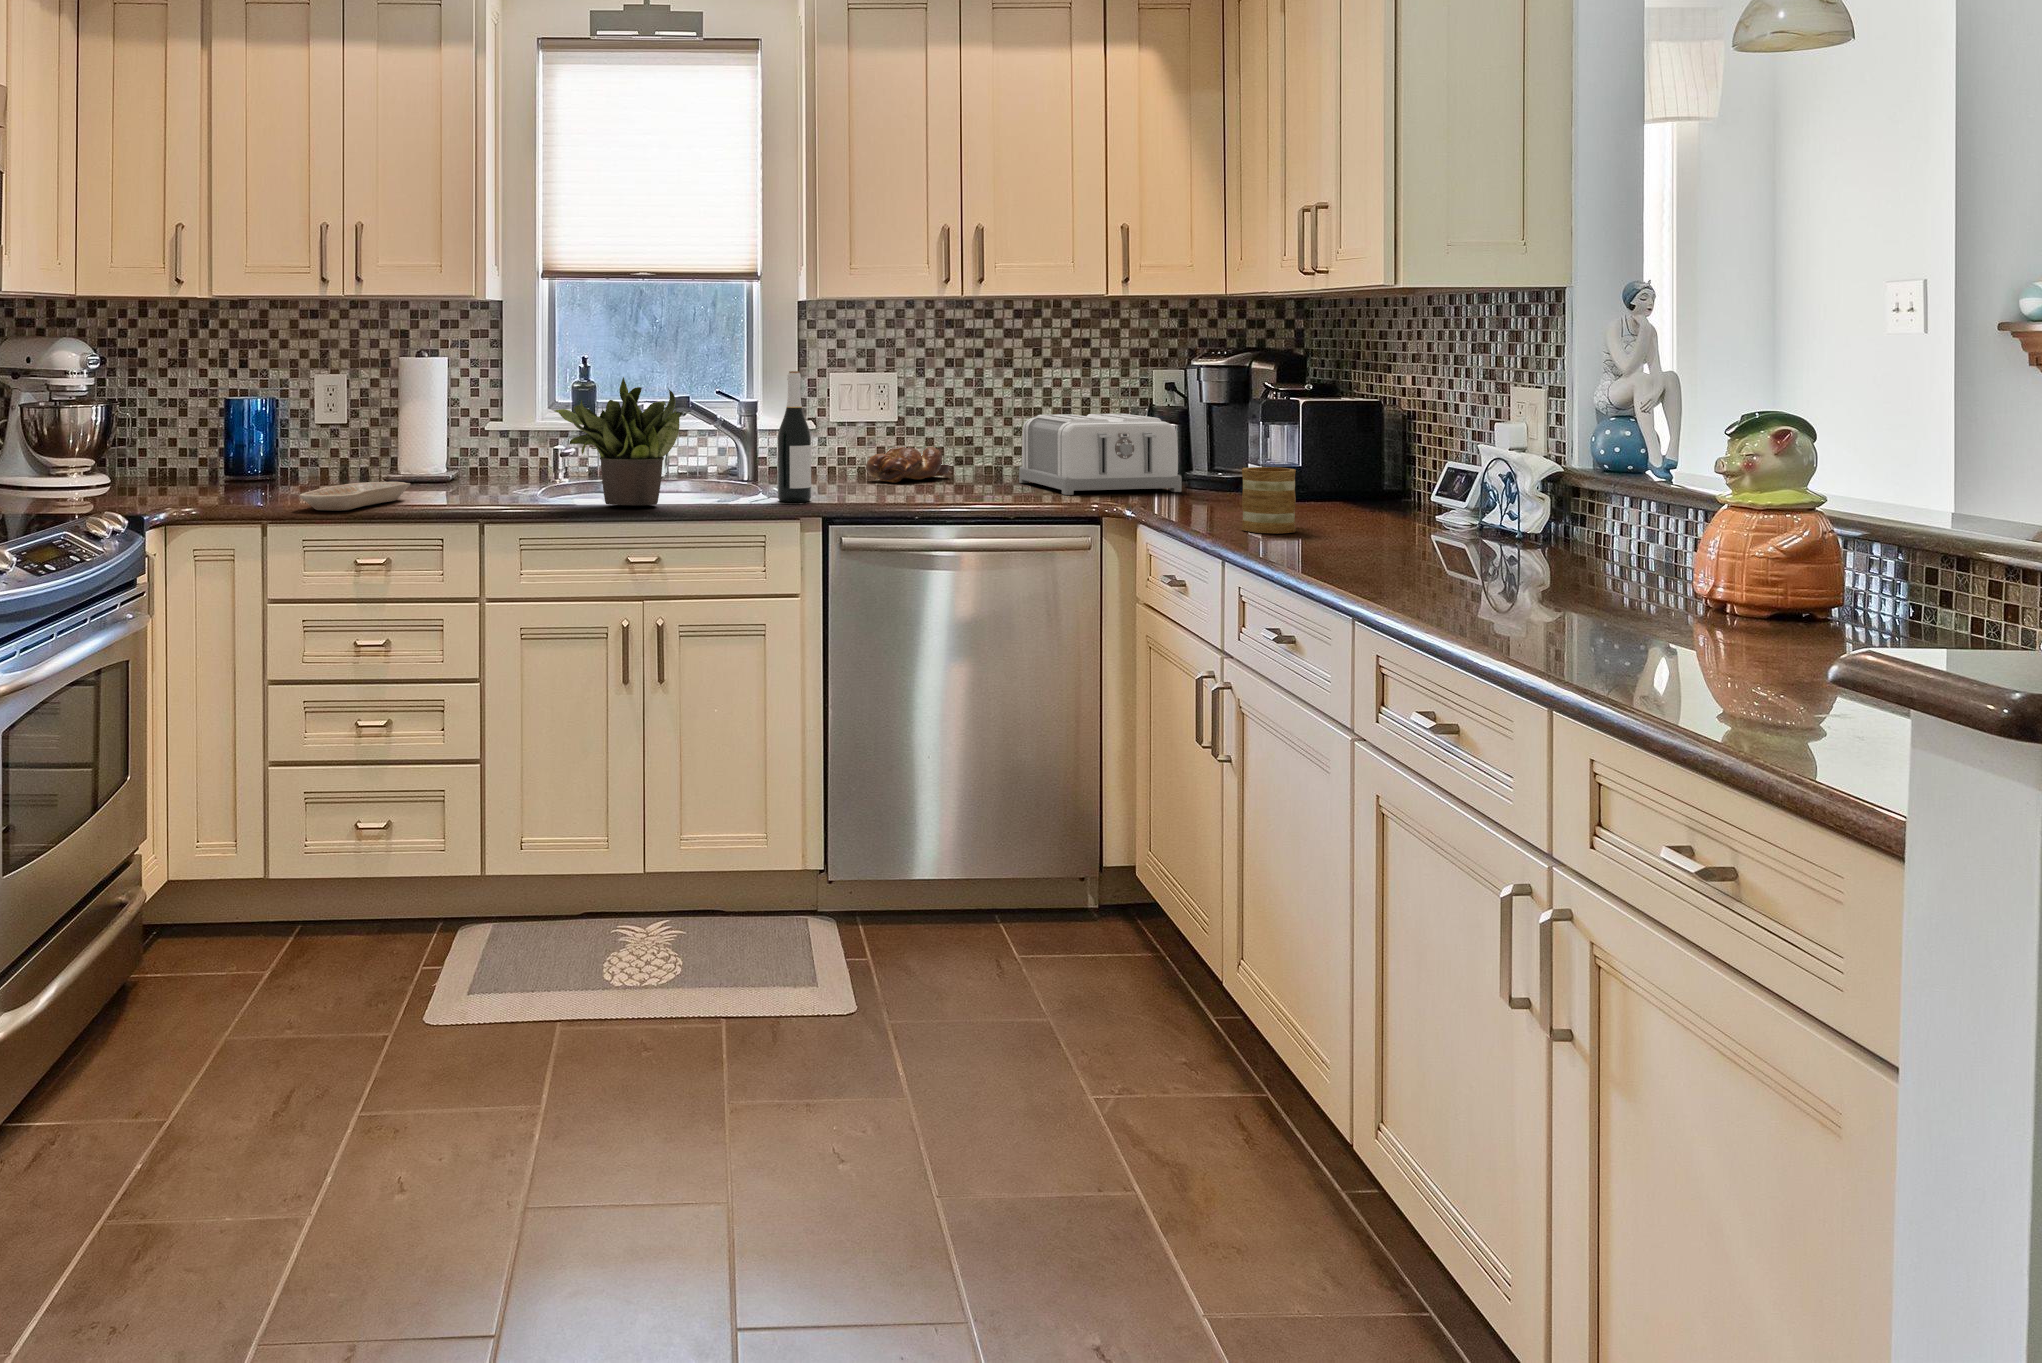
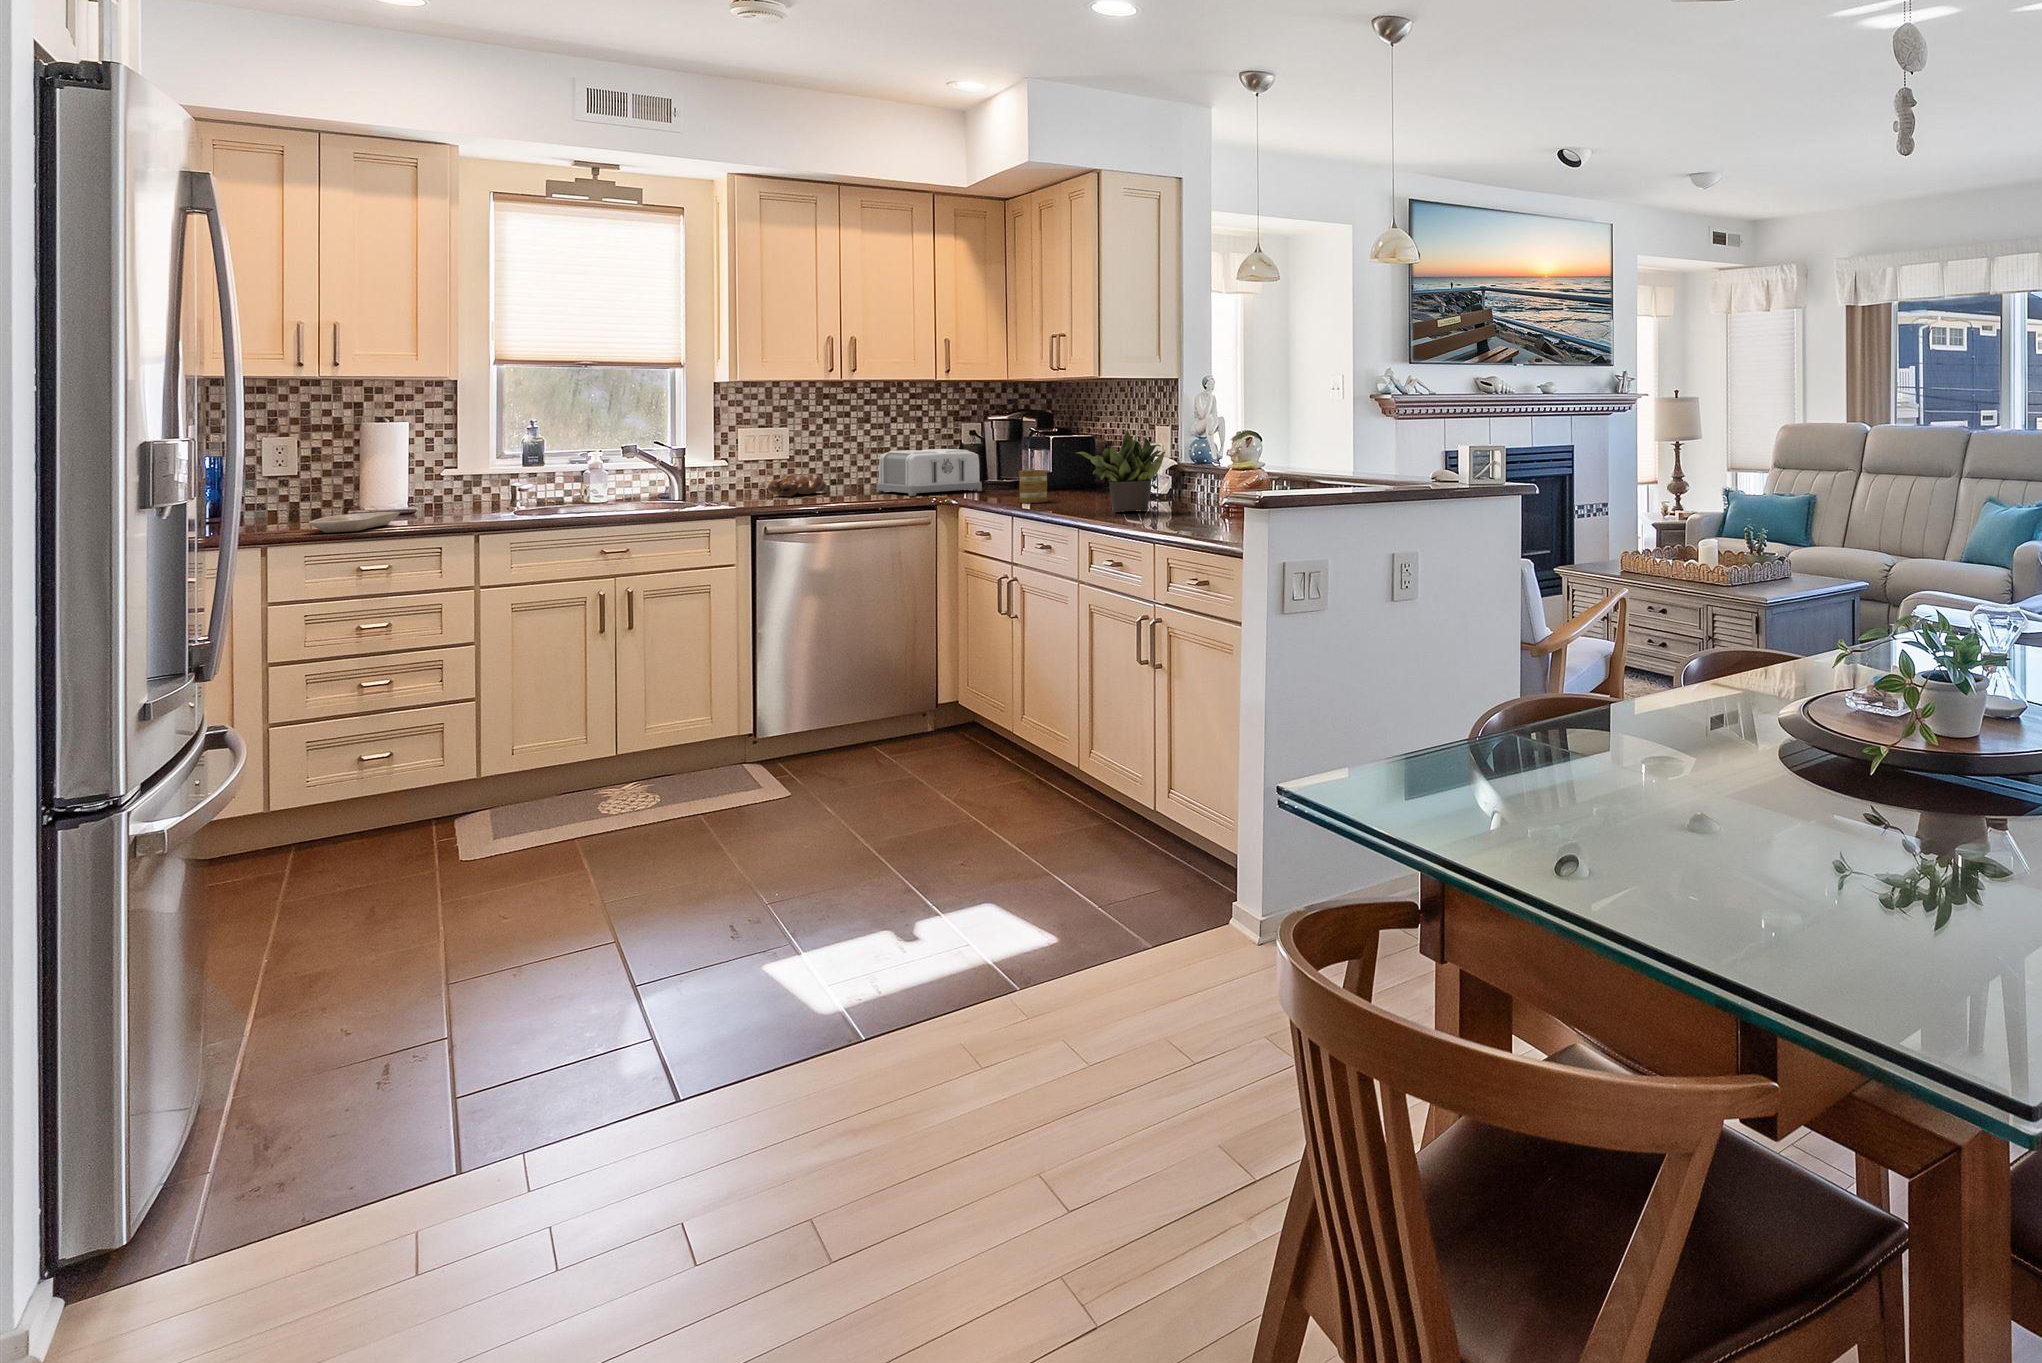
wine bottle: present [778,371,811,502] -> none [716,427,741,508]
potted plant: present [554,377,683,505] -> present [1077,430,1165,511]

